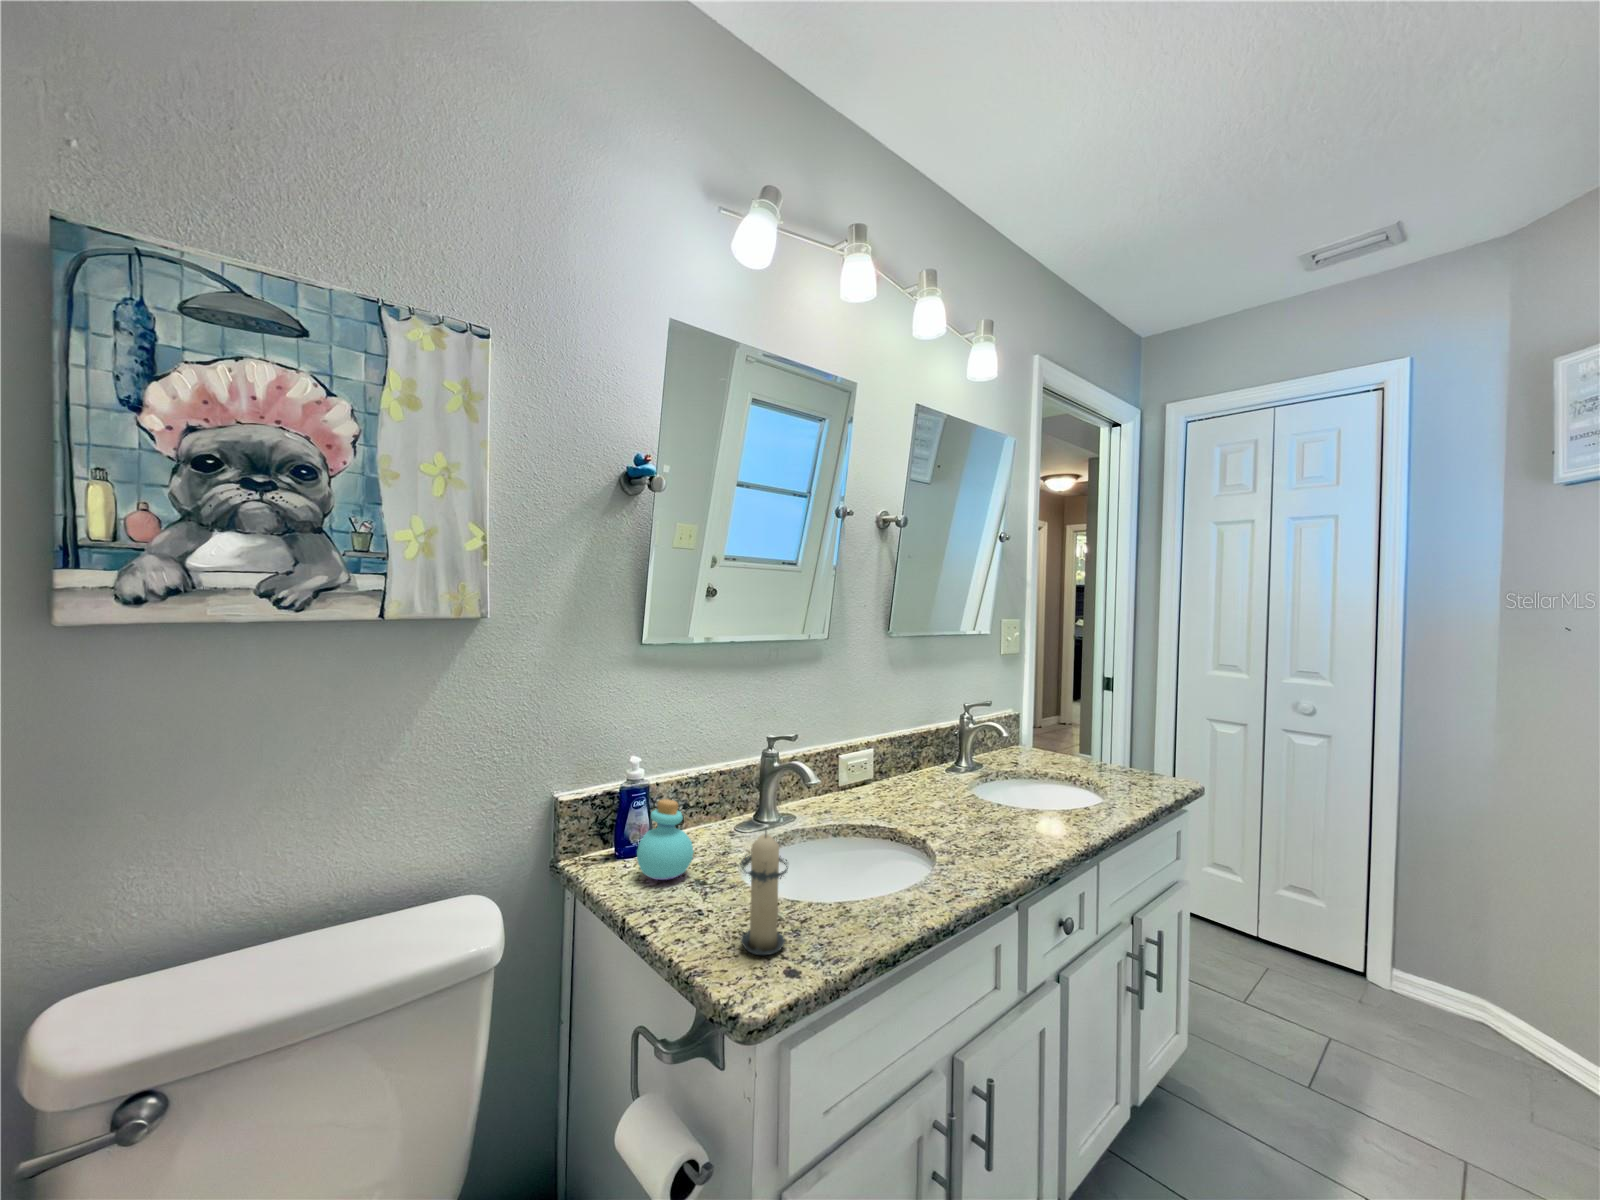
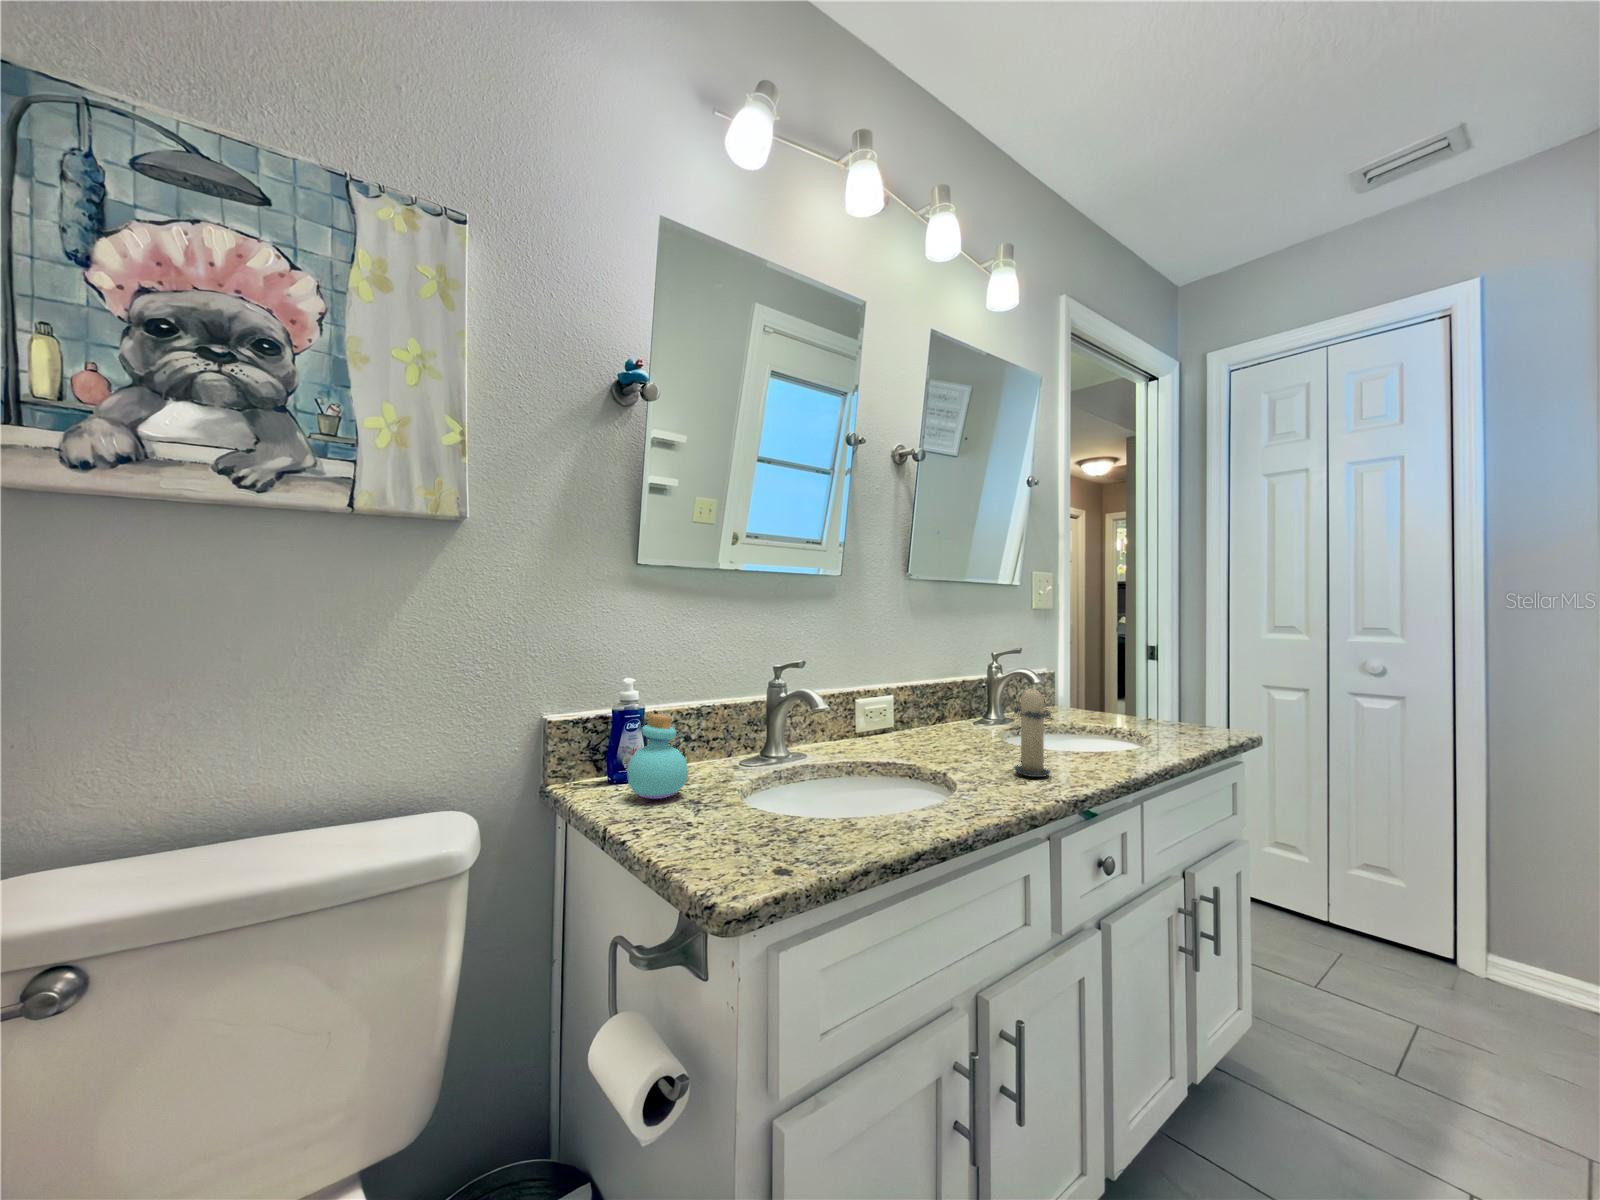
candle: present [741,828,788,955] -> present [1013,685,1051,777]

